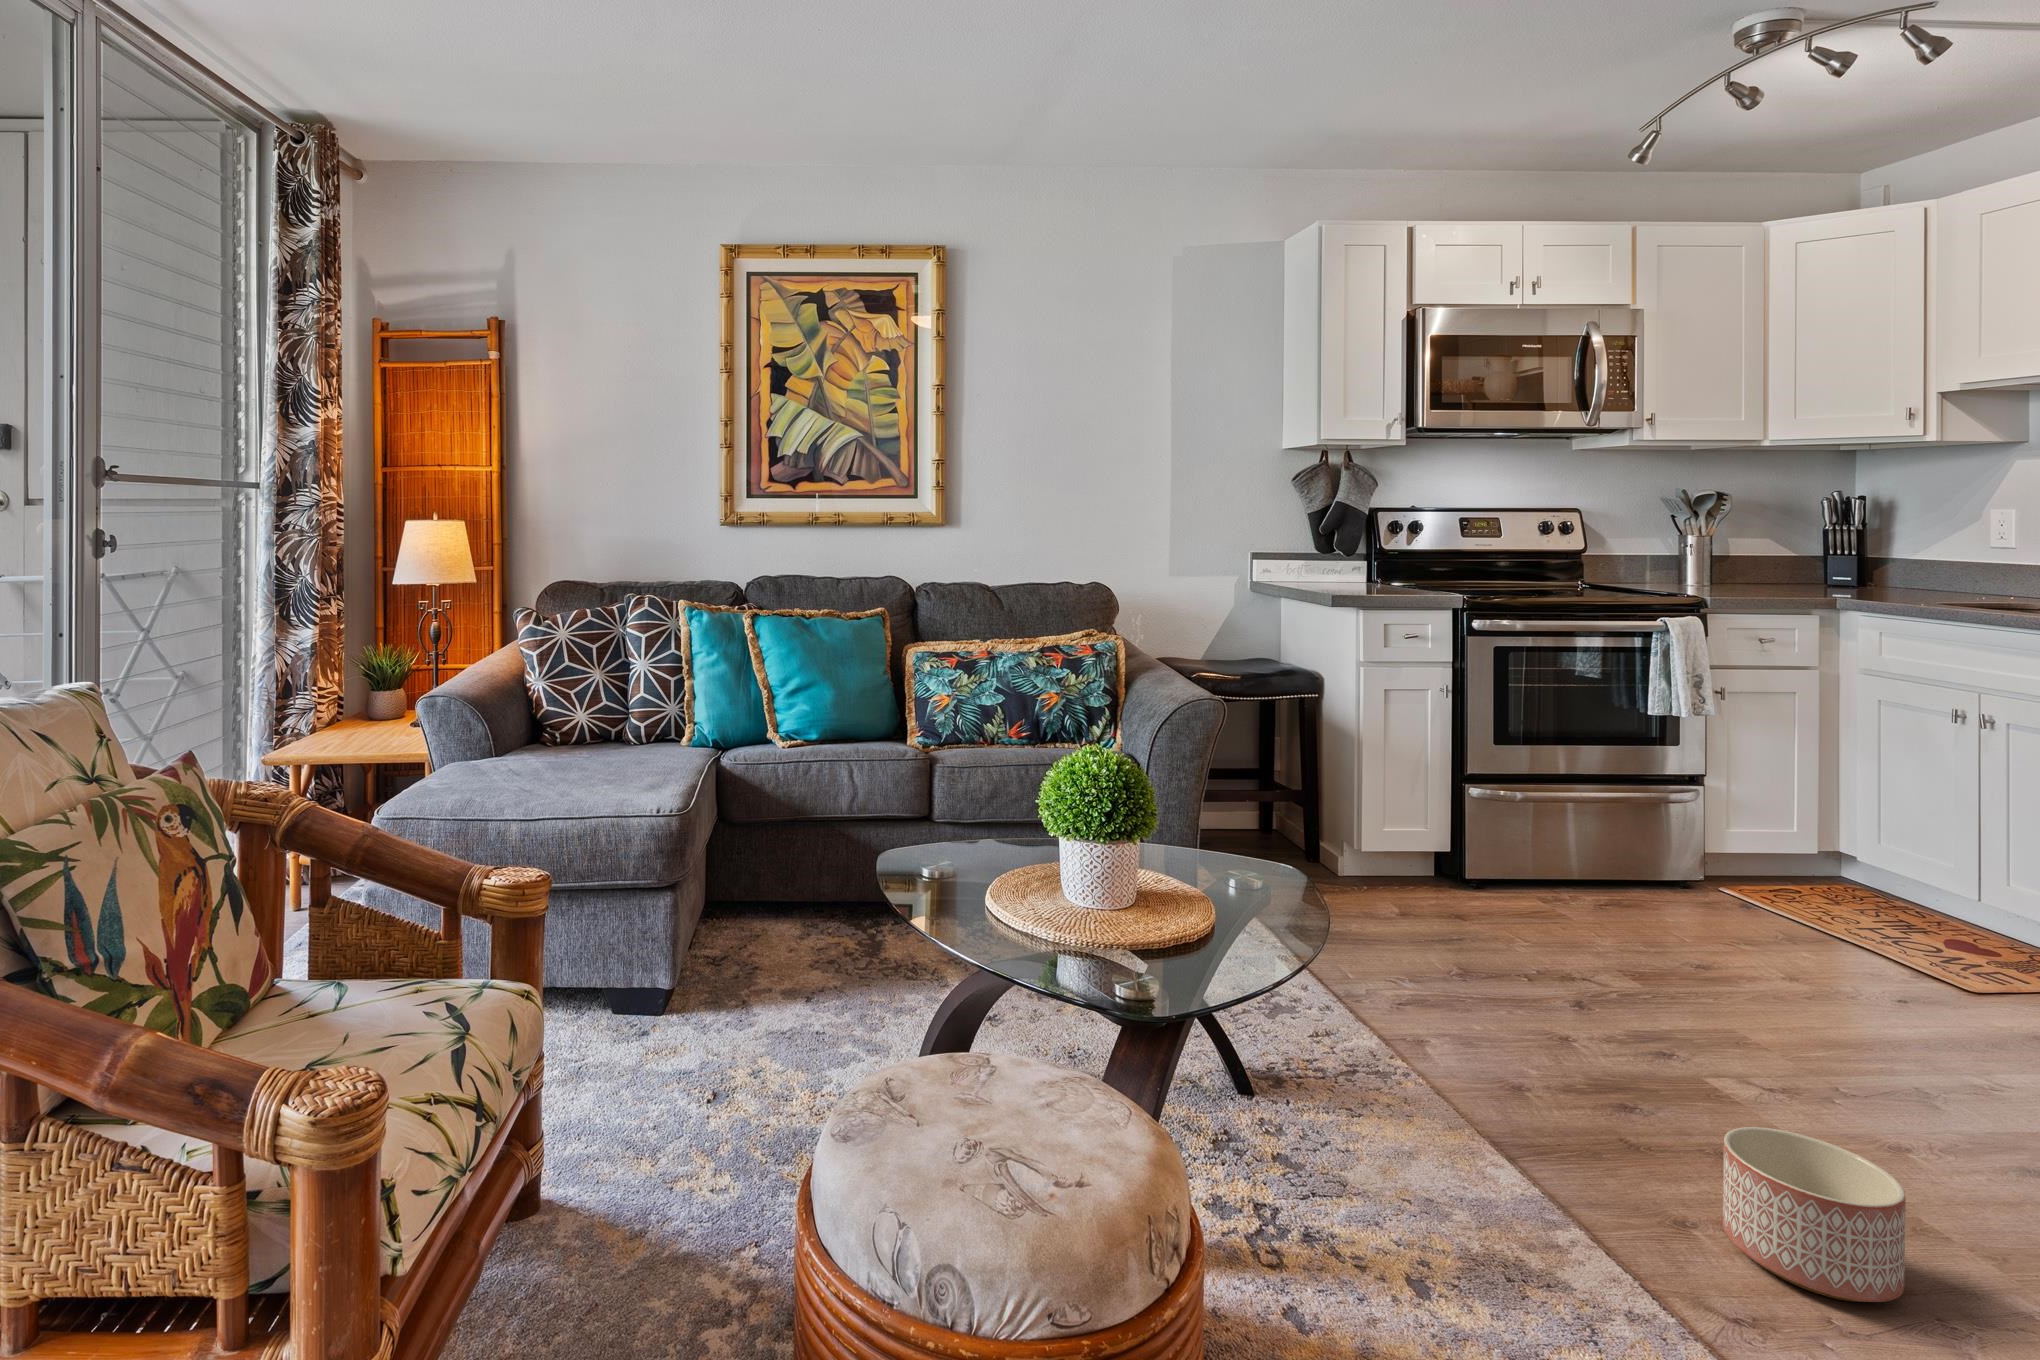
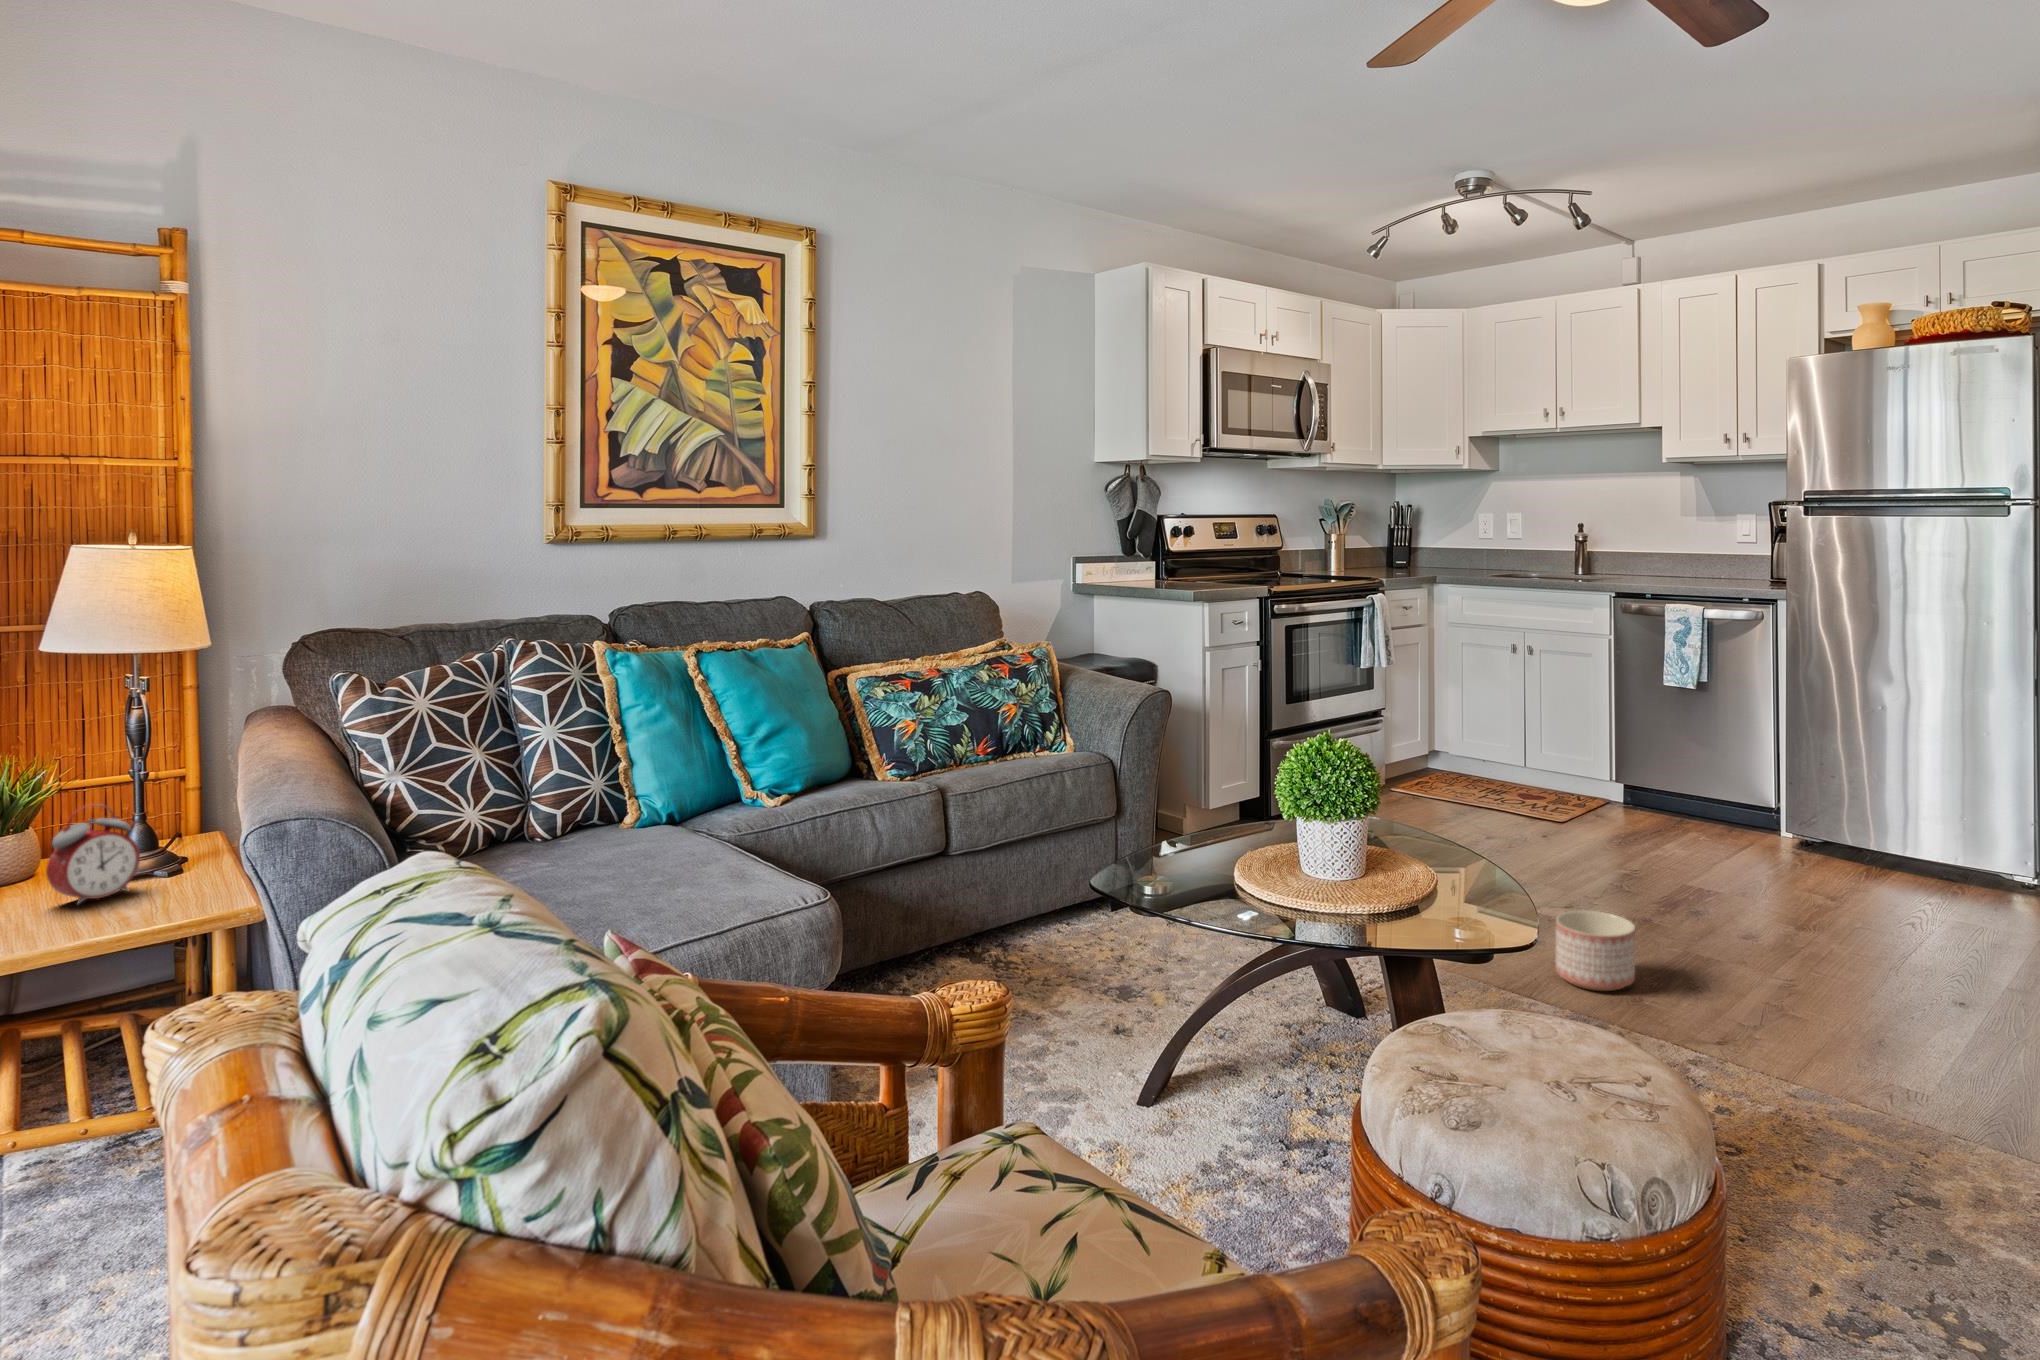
alarm clock: none [352,677,399,738] -> present [46,804,140,904]

